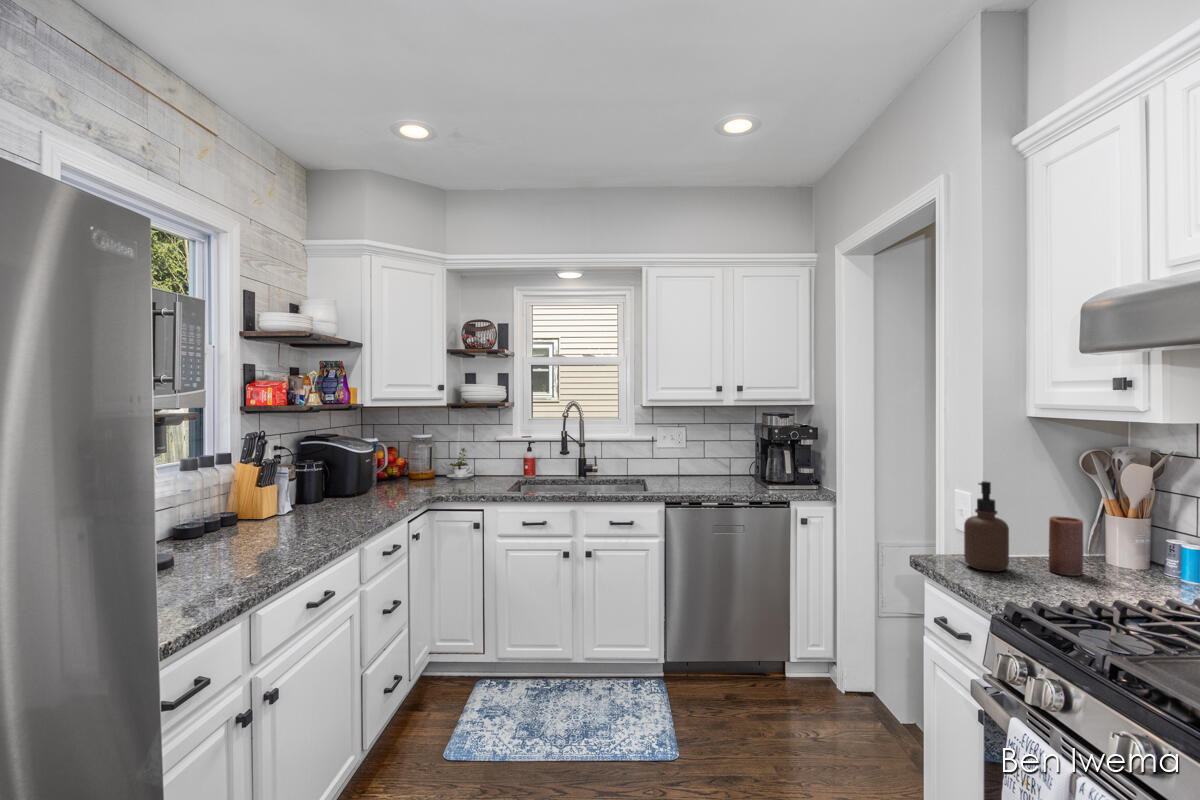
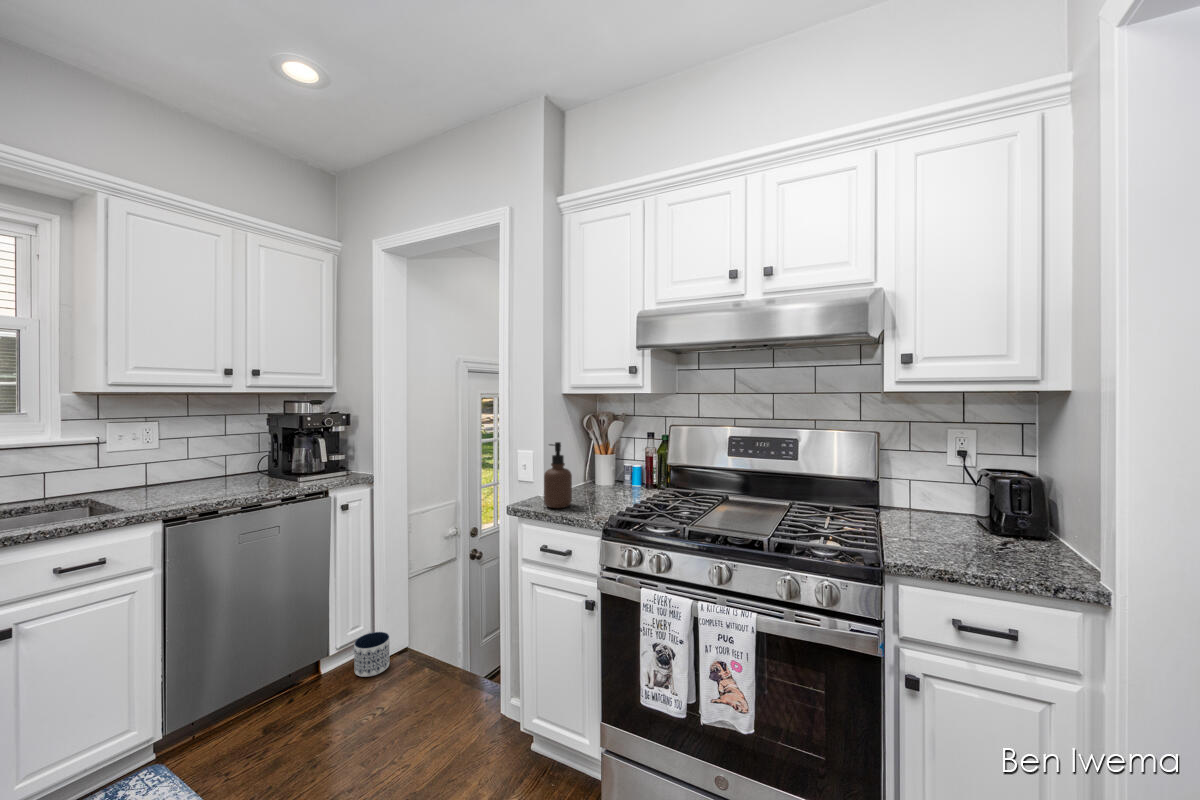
candle: present [1049,516,1083,576] -> none [586,461,604,499]
planter: none [809,658,845,703] -> present [354,632,390,677]

